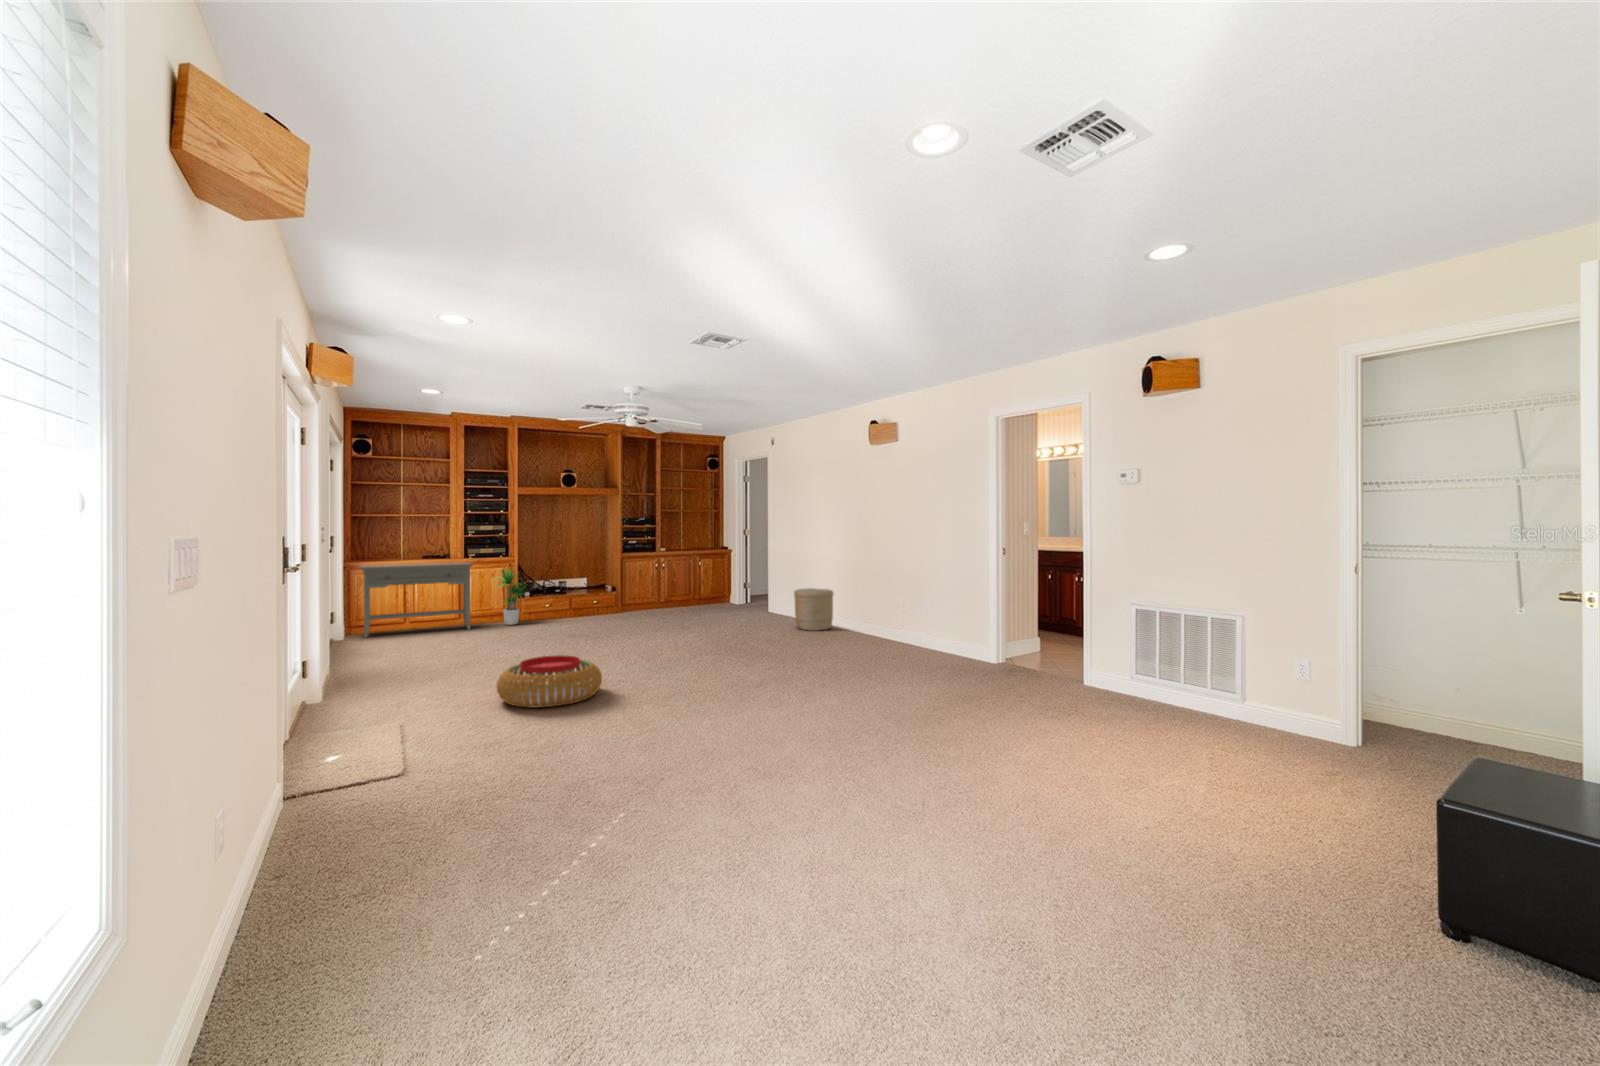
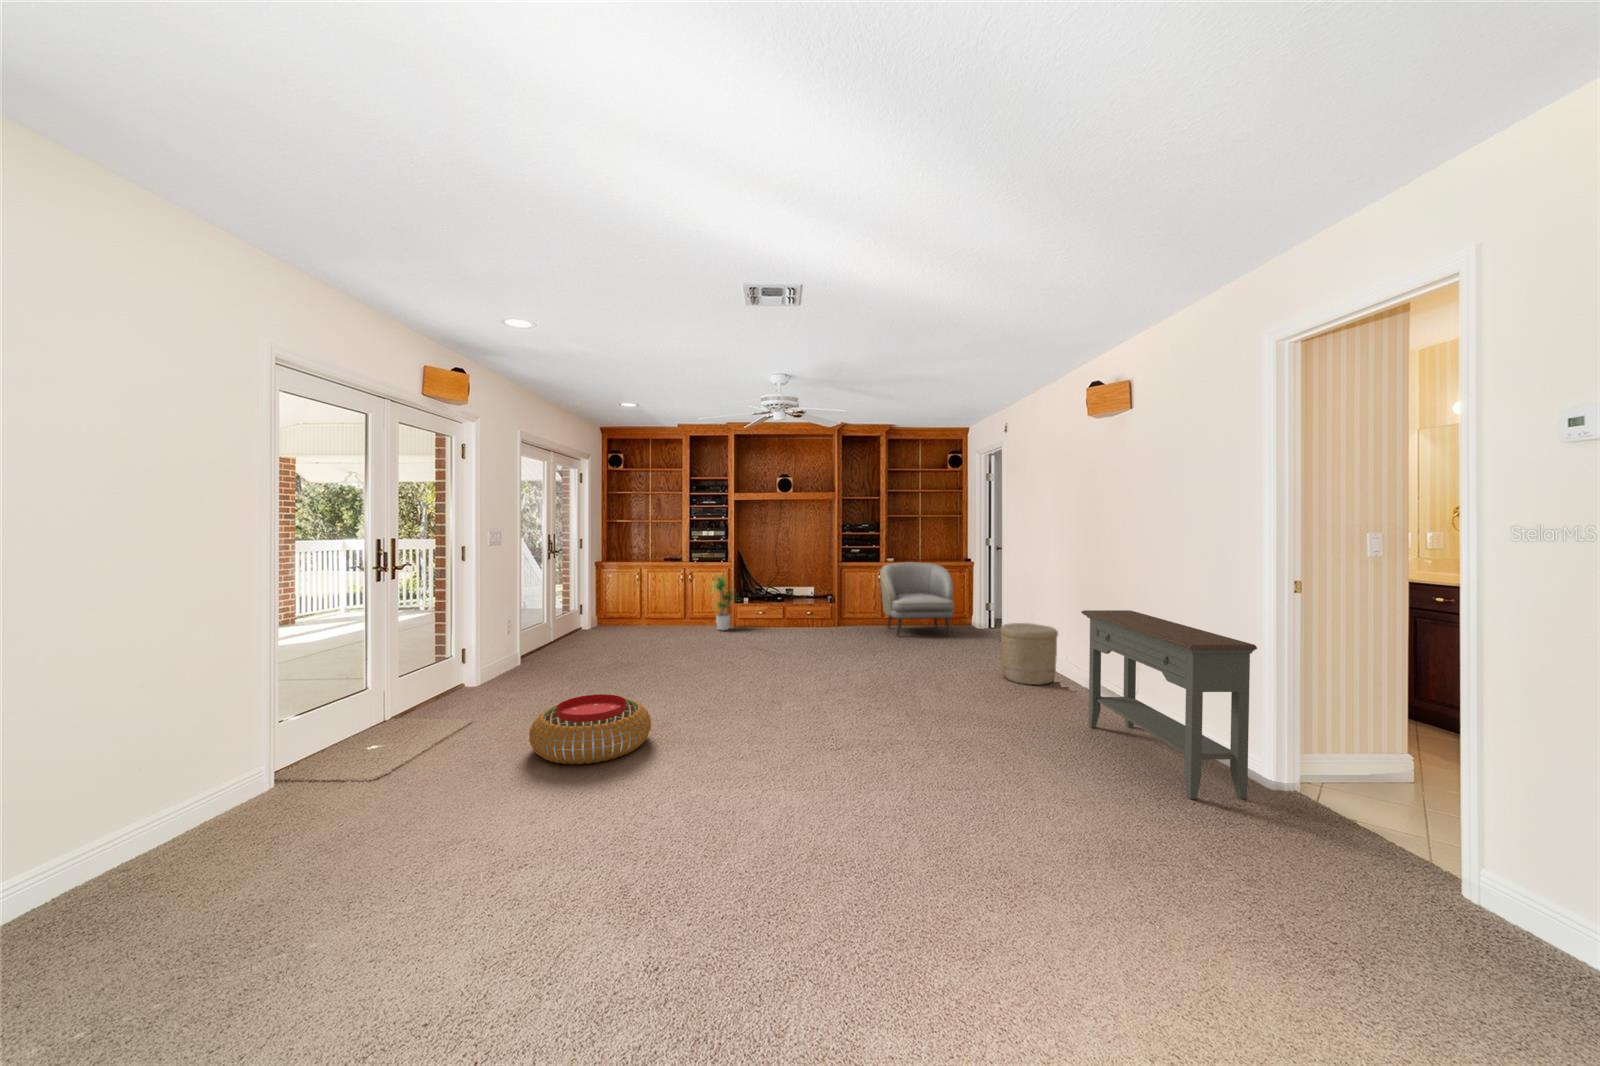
armchair: none [662,552,730,615] -> present [880,562,954,636]
console table: present [359,562,473,637] -> present [1081,610,1257,799]

